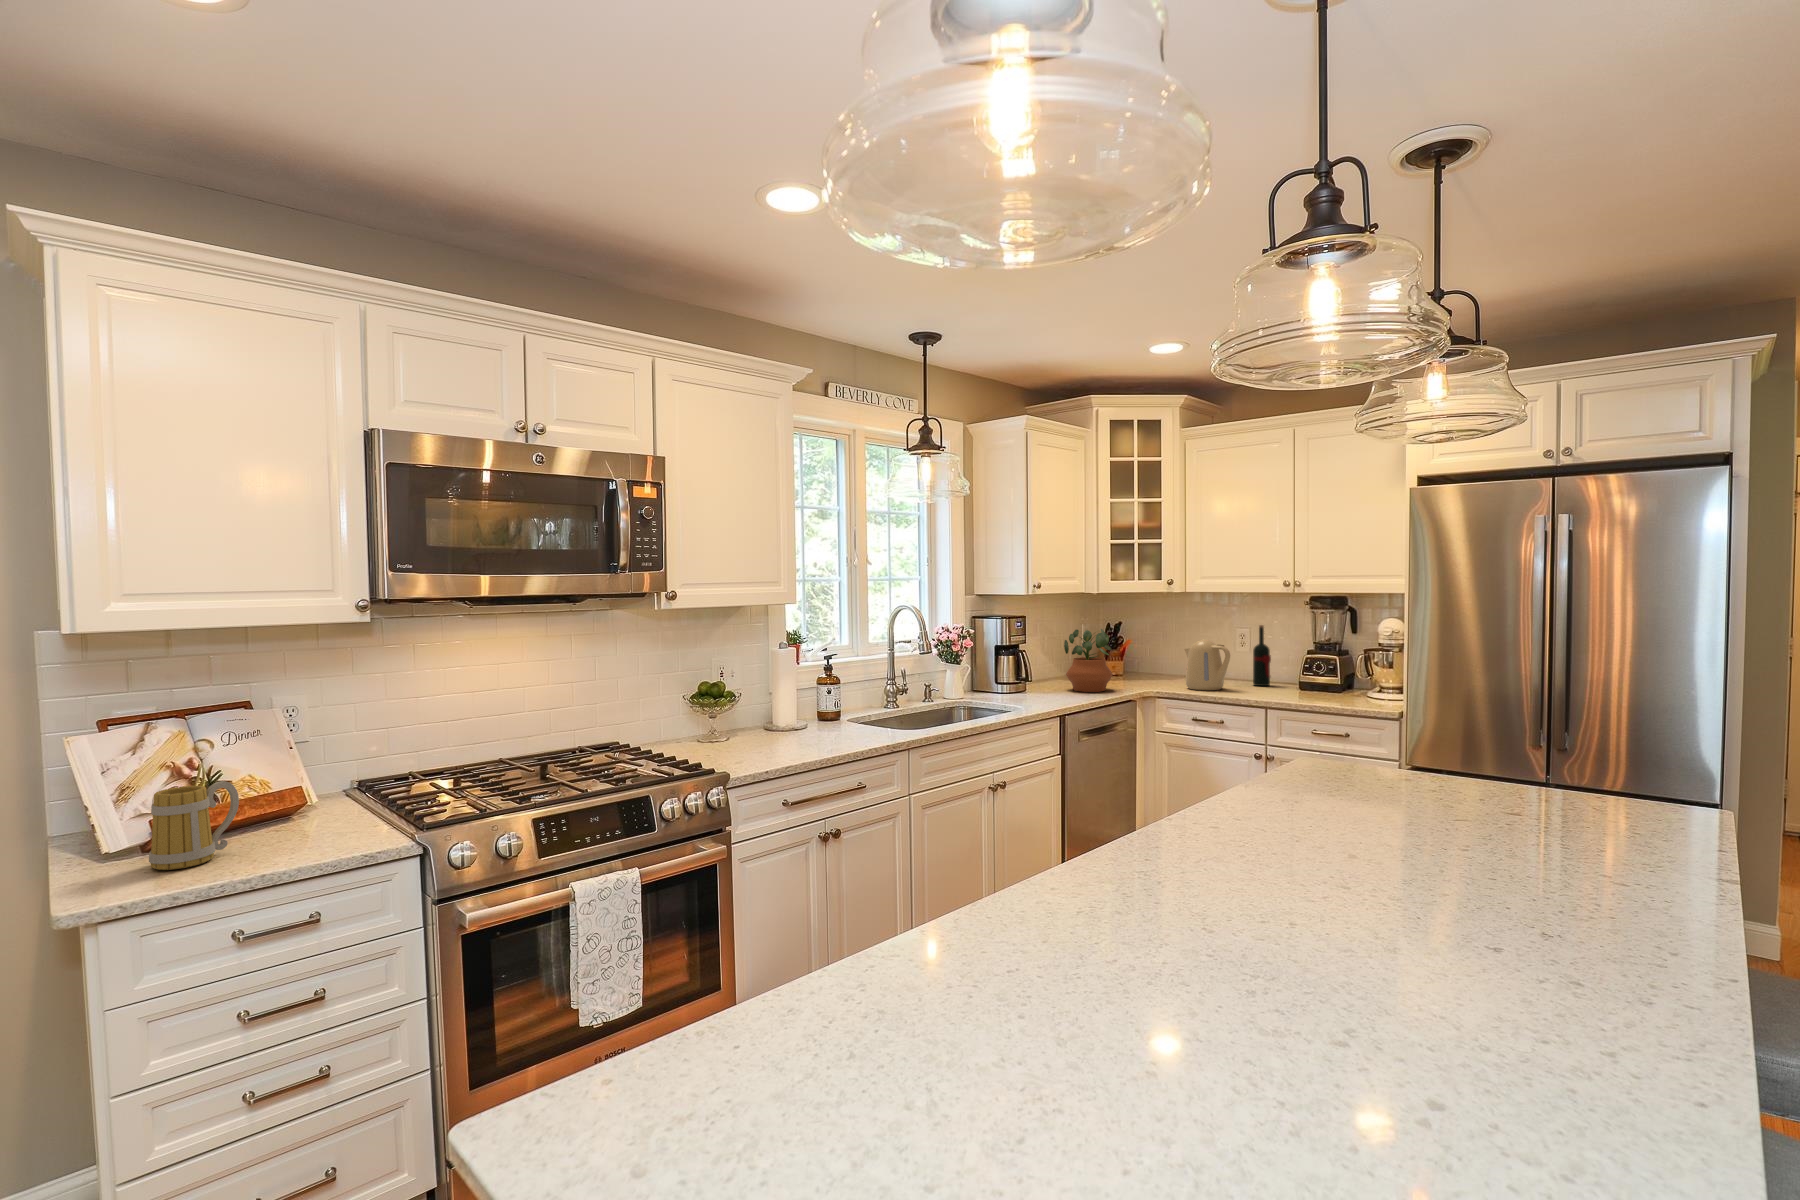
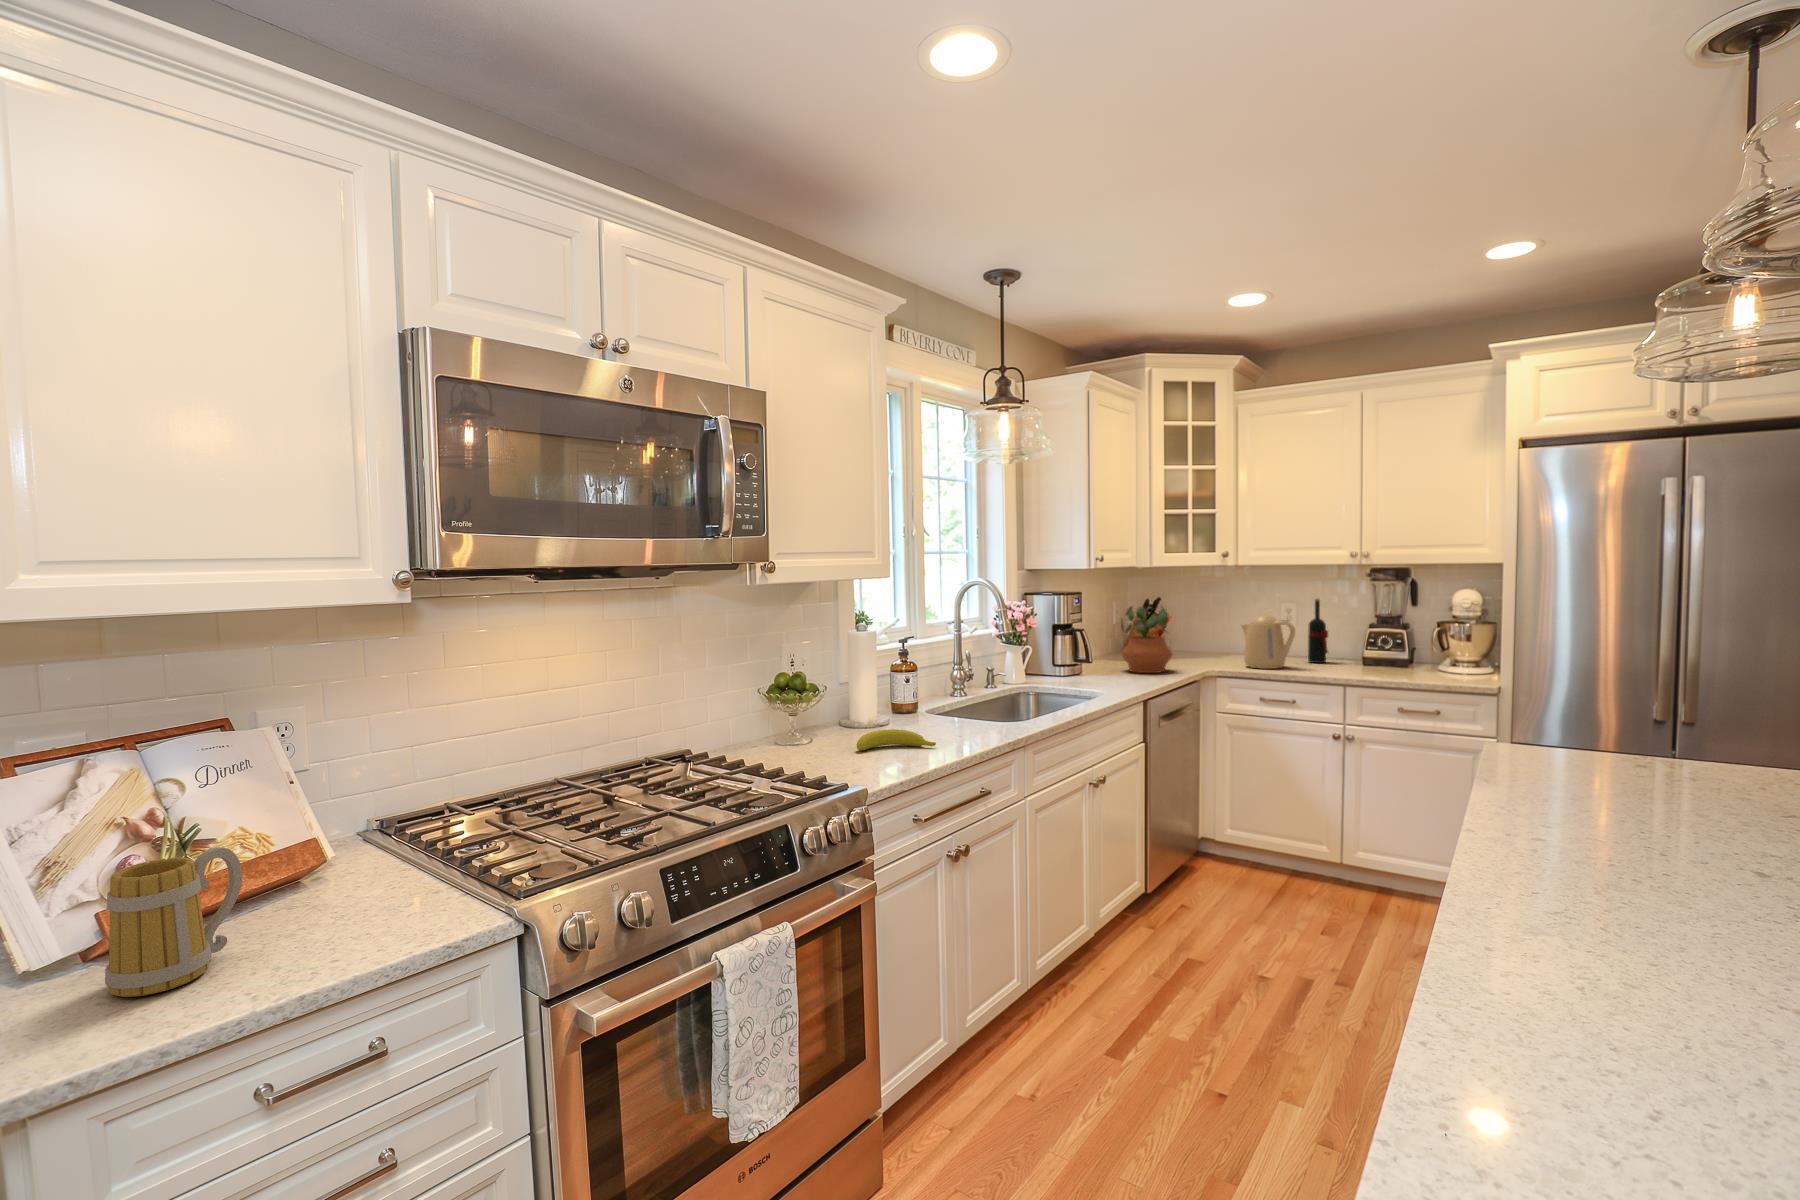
fruit: none [755,730,822,746] -> present [857,729,936,750]

